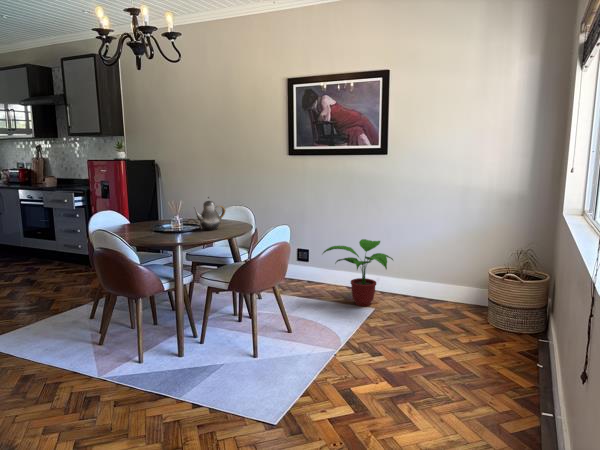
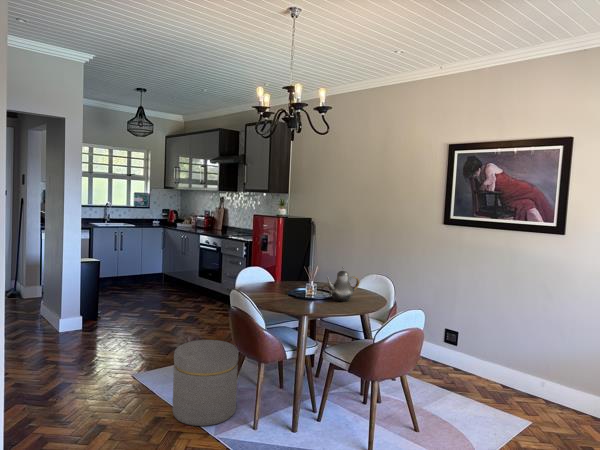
potted plant: present [323,239,393,306] -> none [469,332,564,417]
ottoman: none [36,287,115,375] -> present [173,340,238,426]

